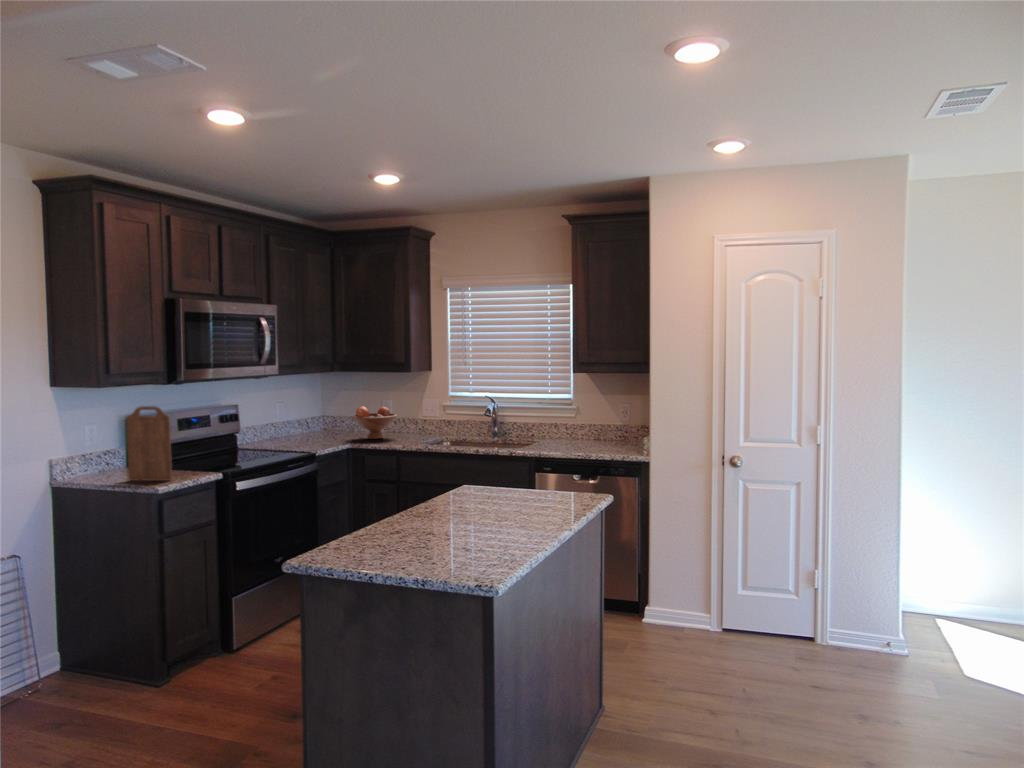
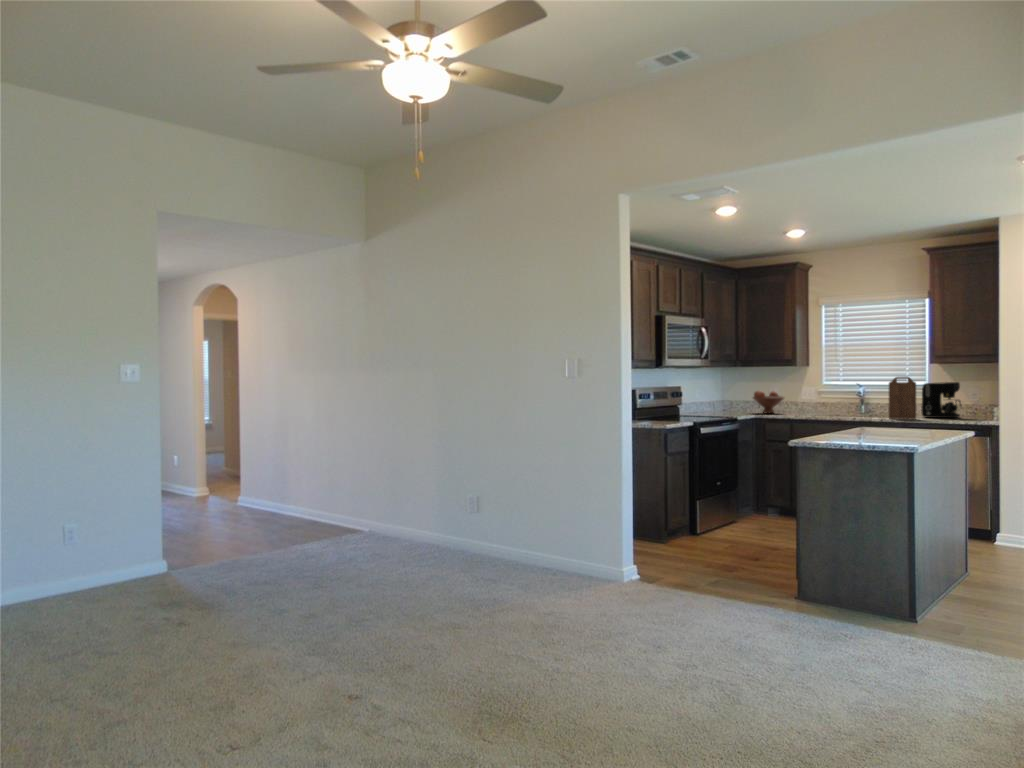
coffee maker: none [561,397,608,447] -> present [921,382,961,418]
cutting board: present [127,406,172,480] -> present [889,377,916,419]

